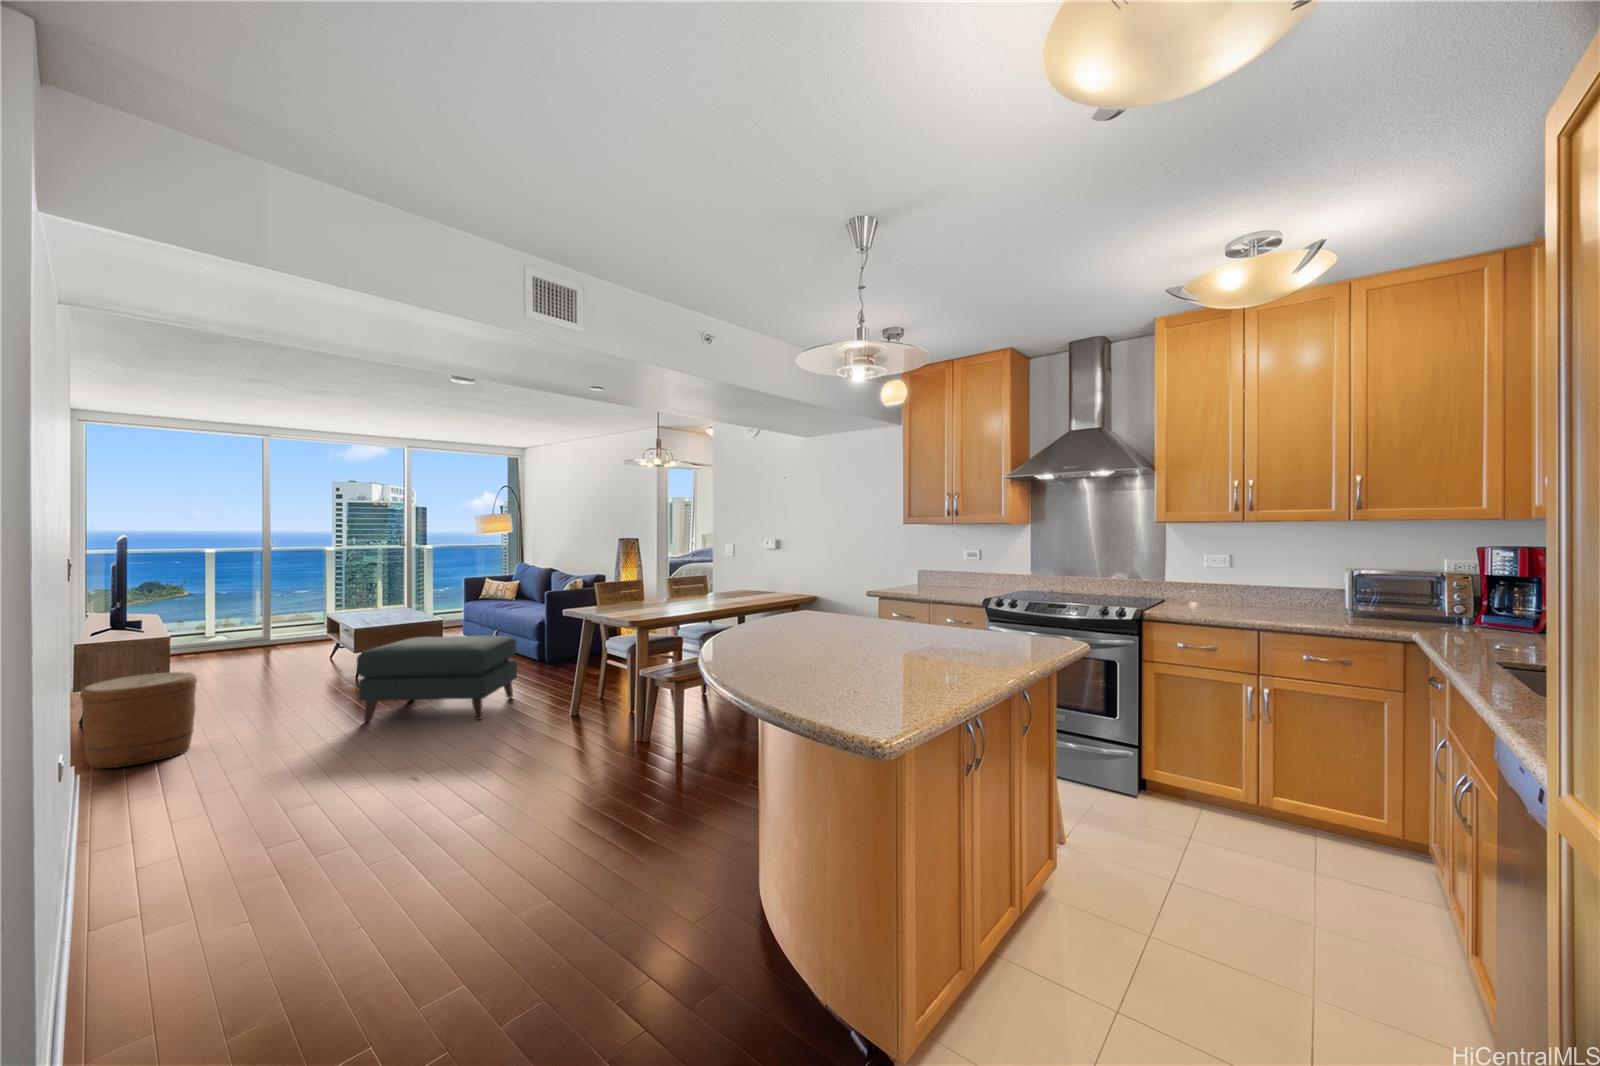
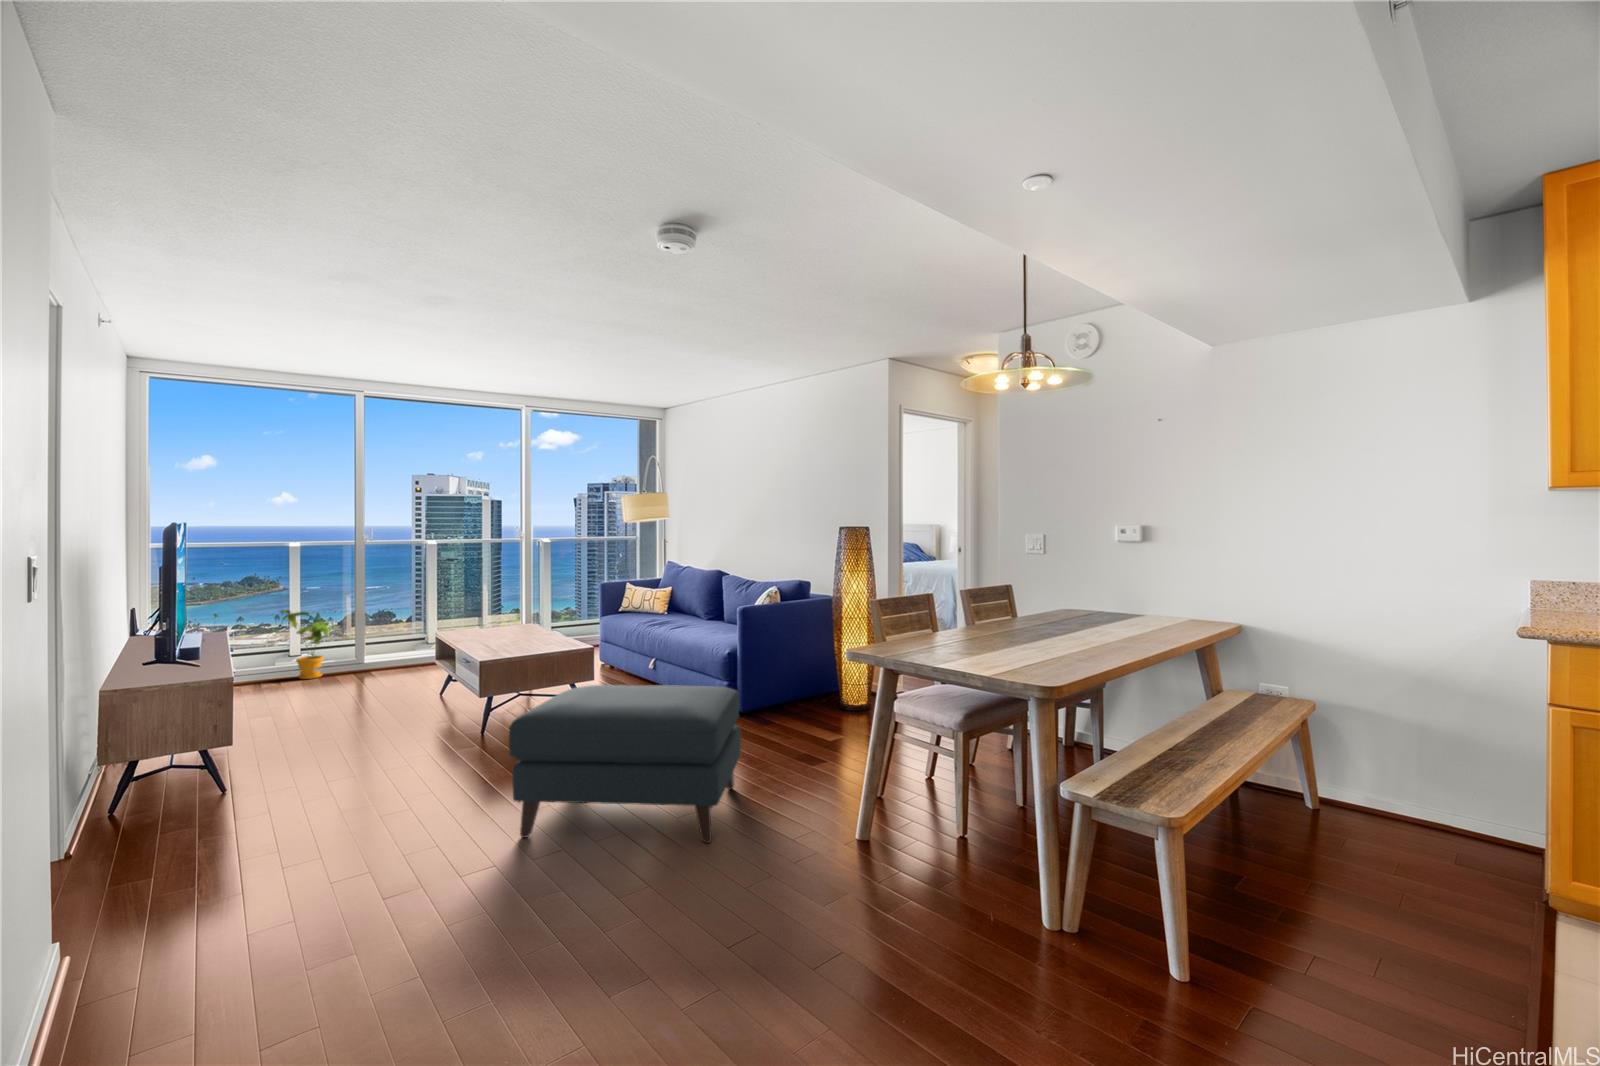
house plant: none [199,599,243,652] -> present [280,610,330,679]
woven basket: present [80,672,197,768] -> none [71,753,263,943]

